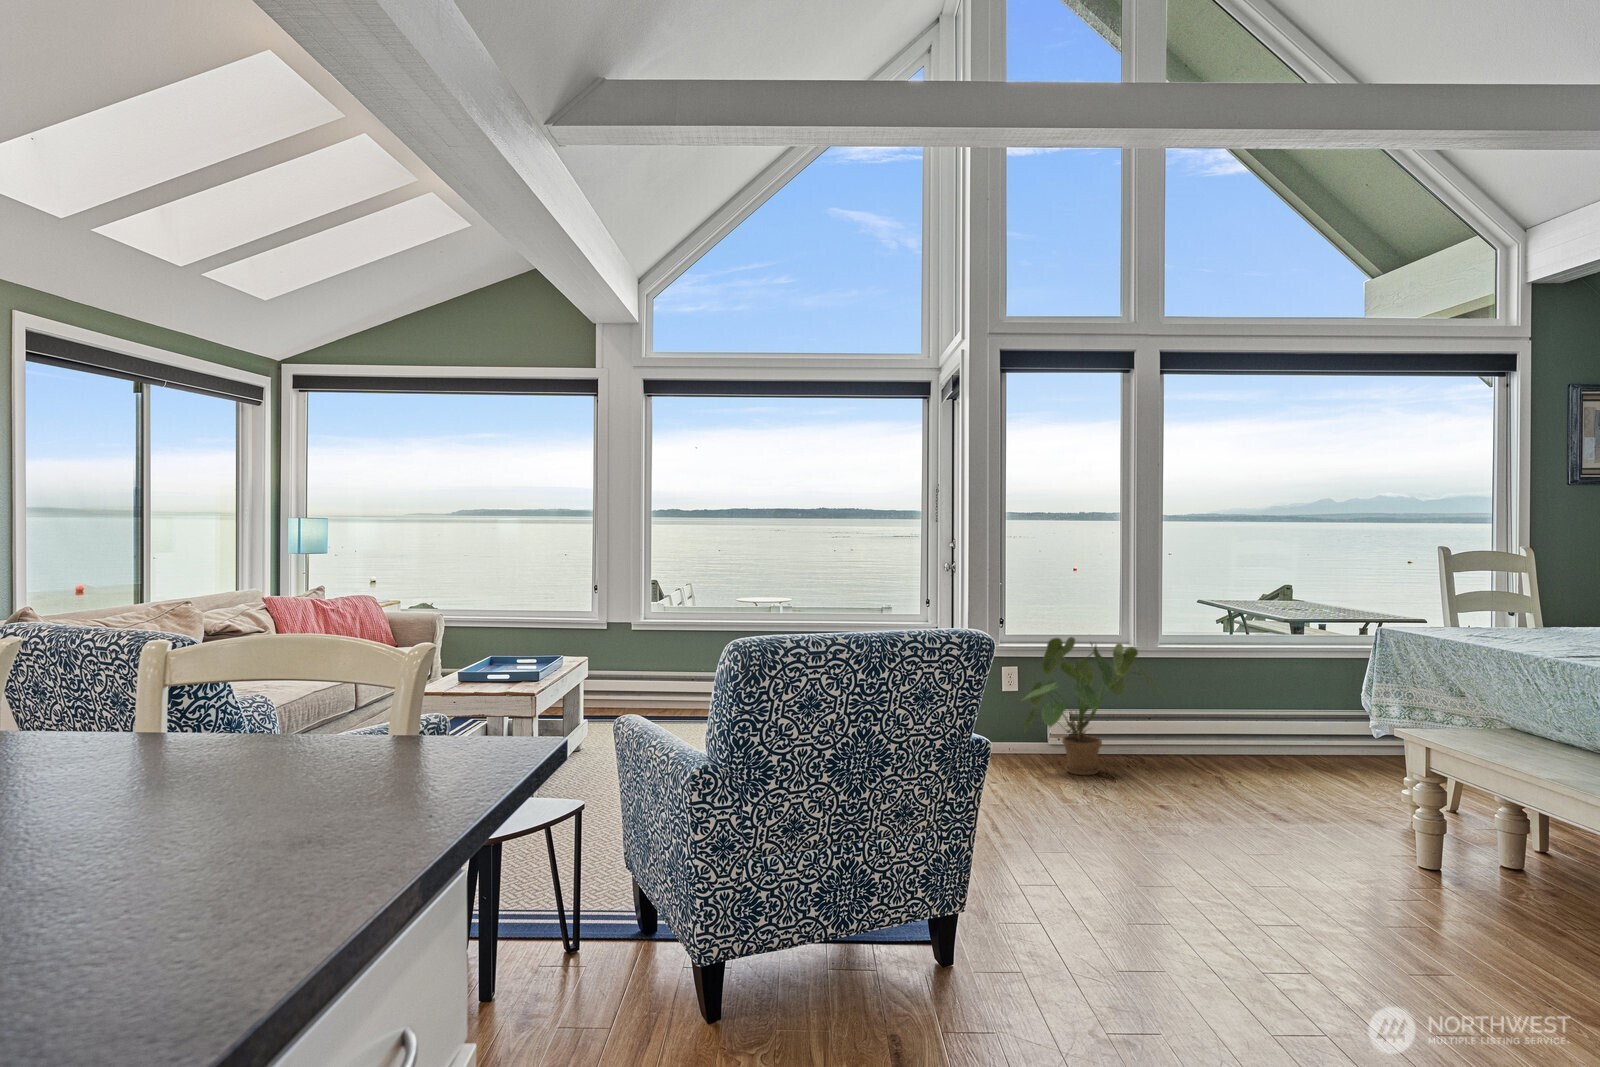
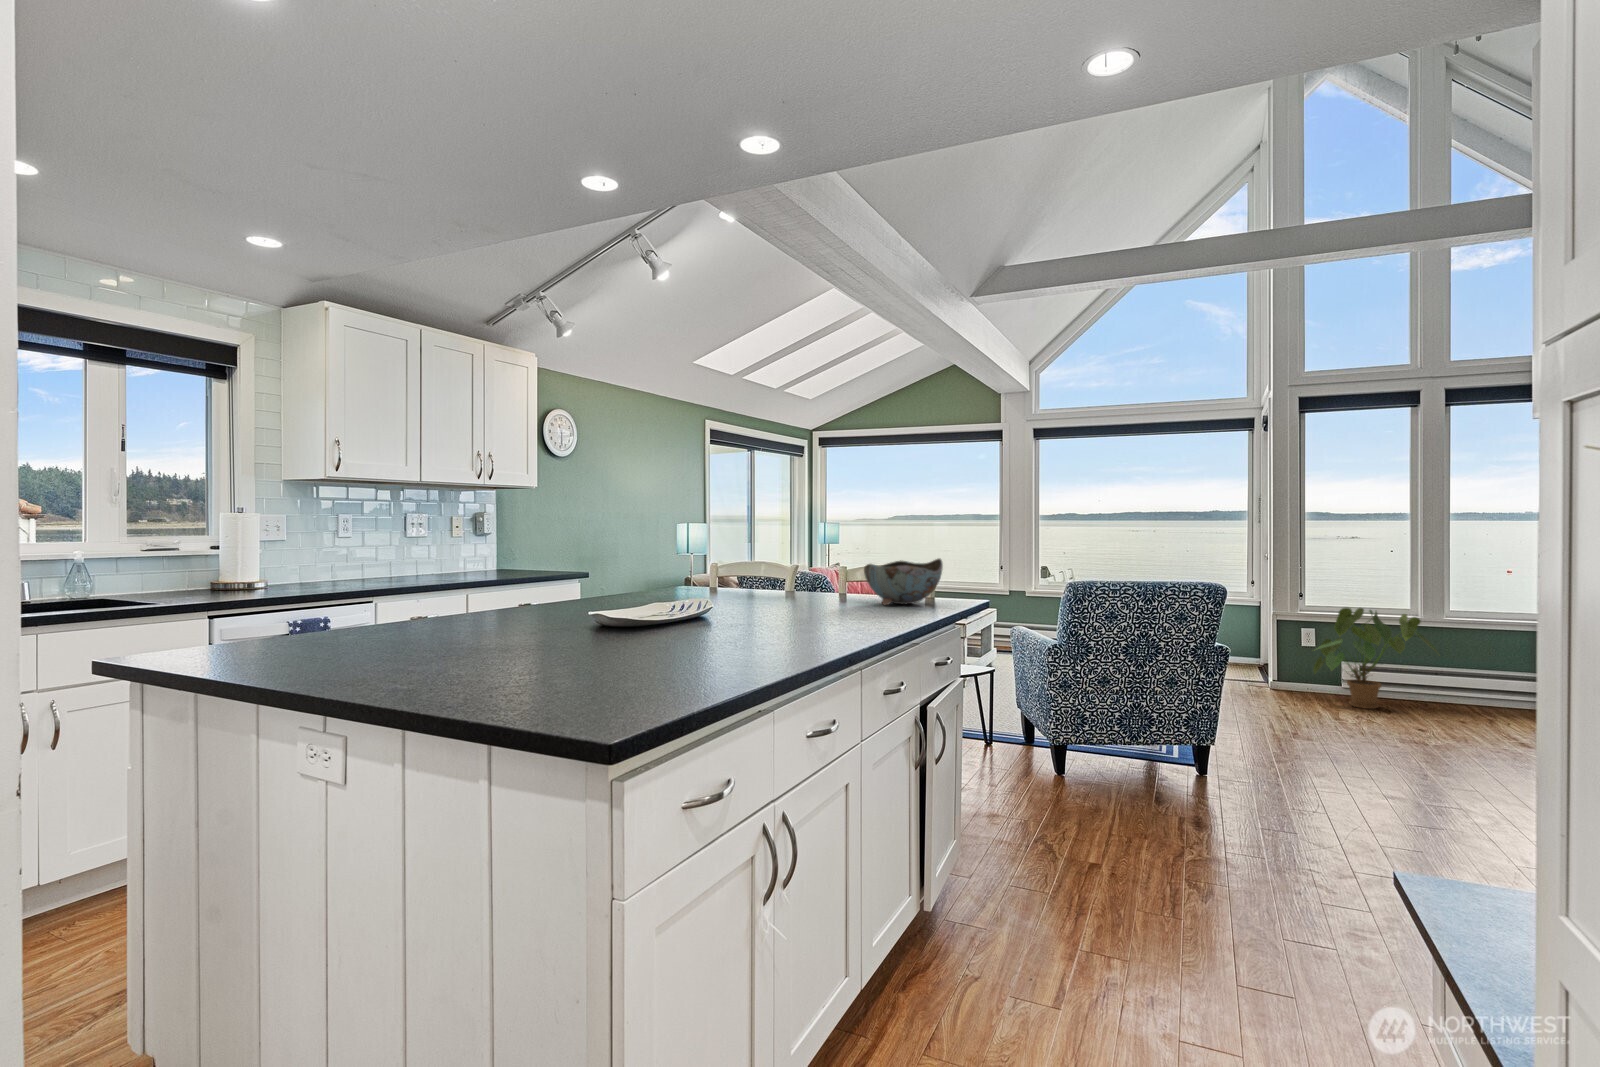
bowl: none [156,635,432,807] -> present [864,559,943,605]

